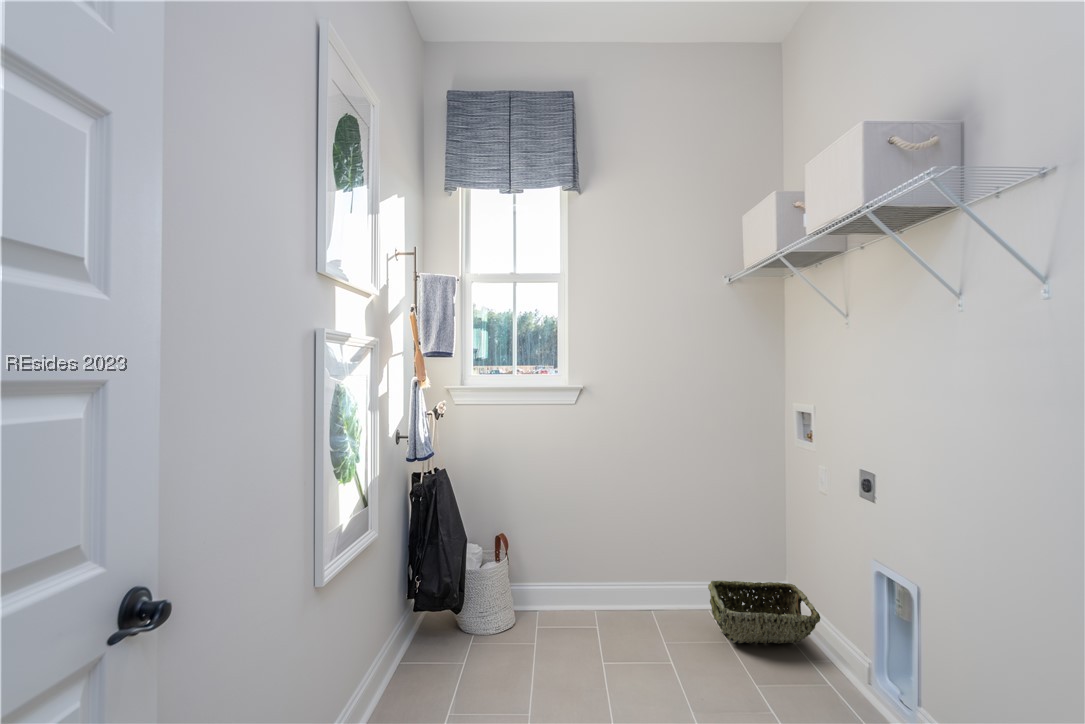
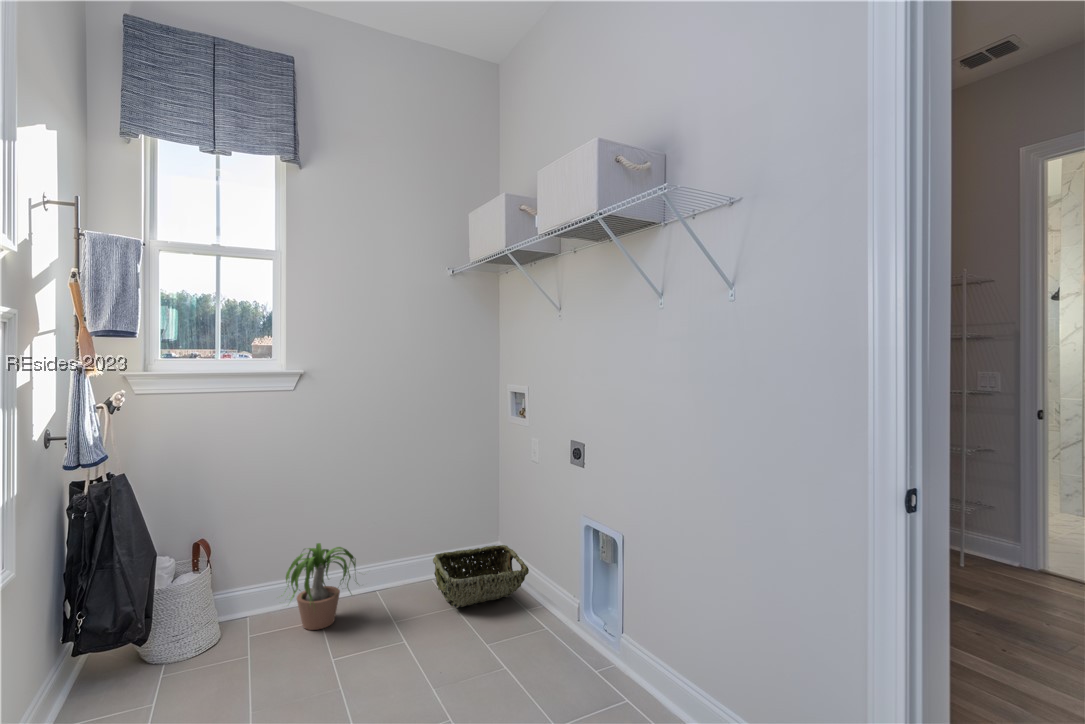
potted plant: none [557,550,644,634] -> present [285,543,356,630]

